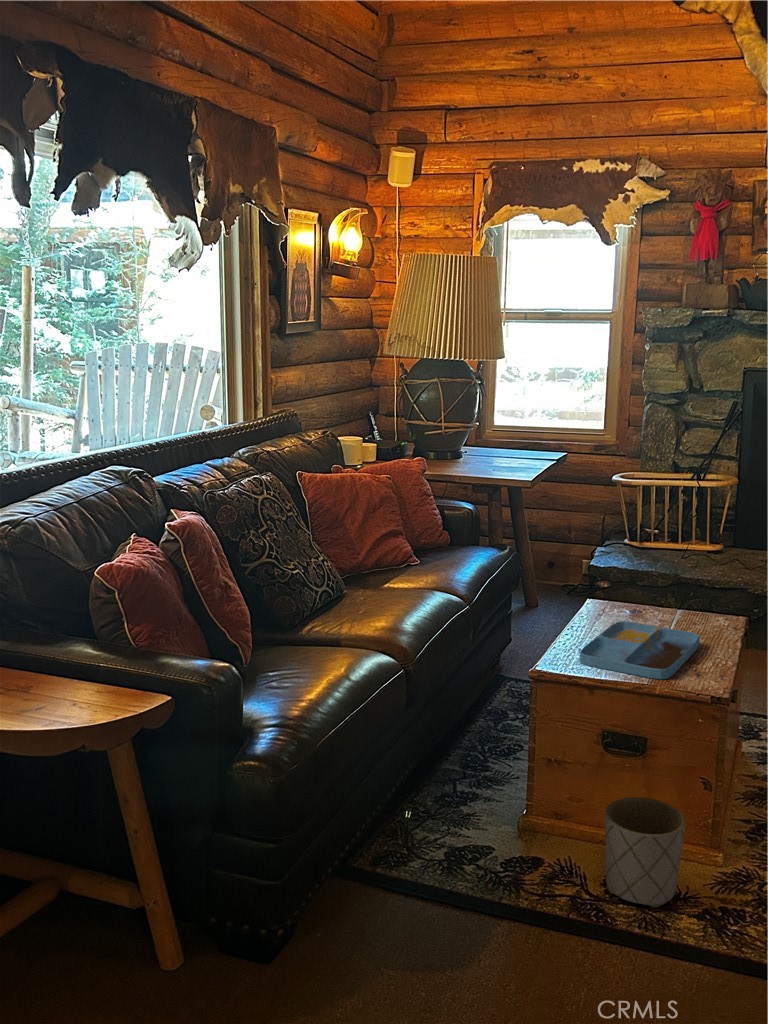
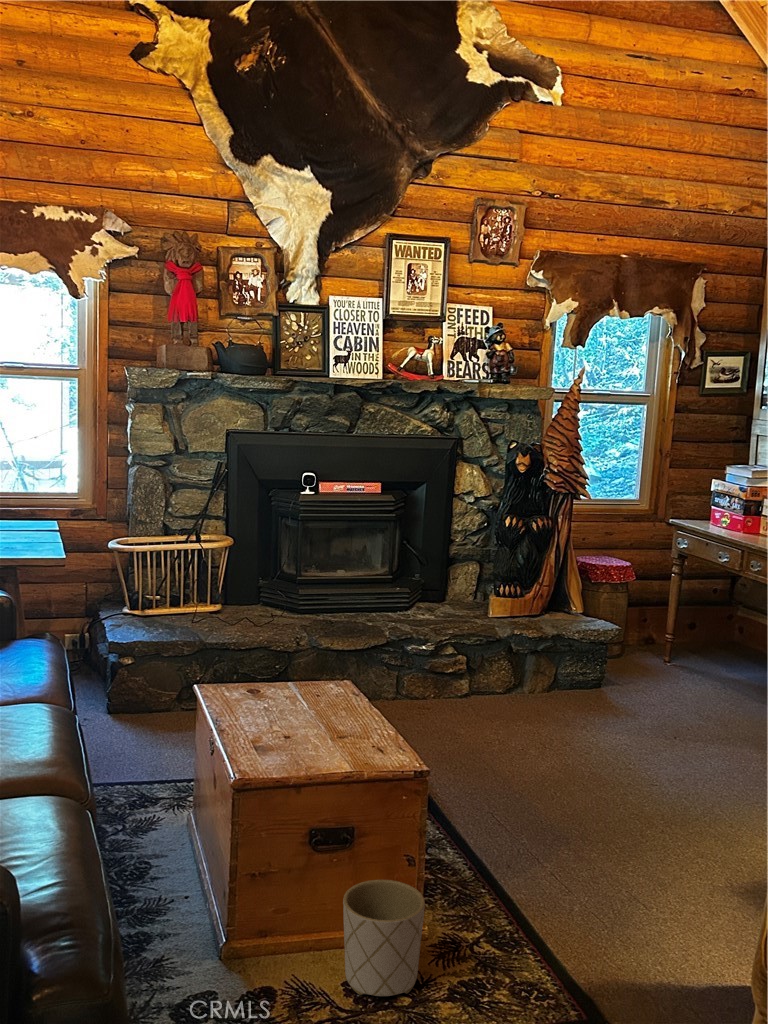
tray: present [579,621,700,679] -> none [263,698,363,755]

